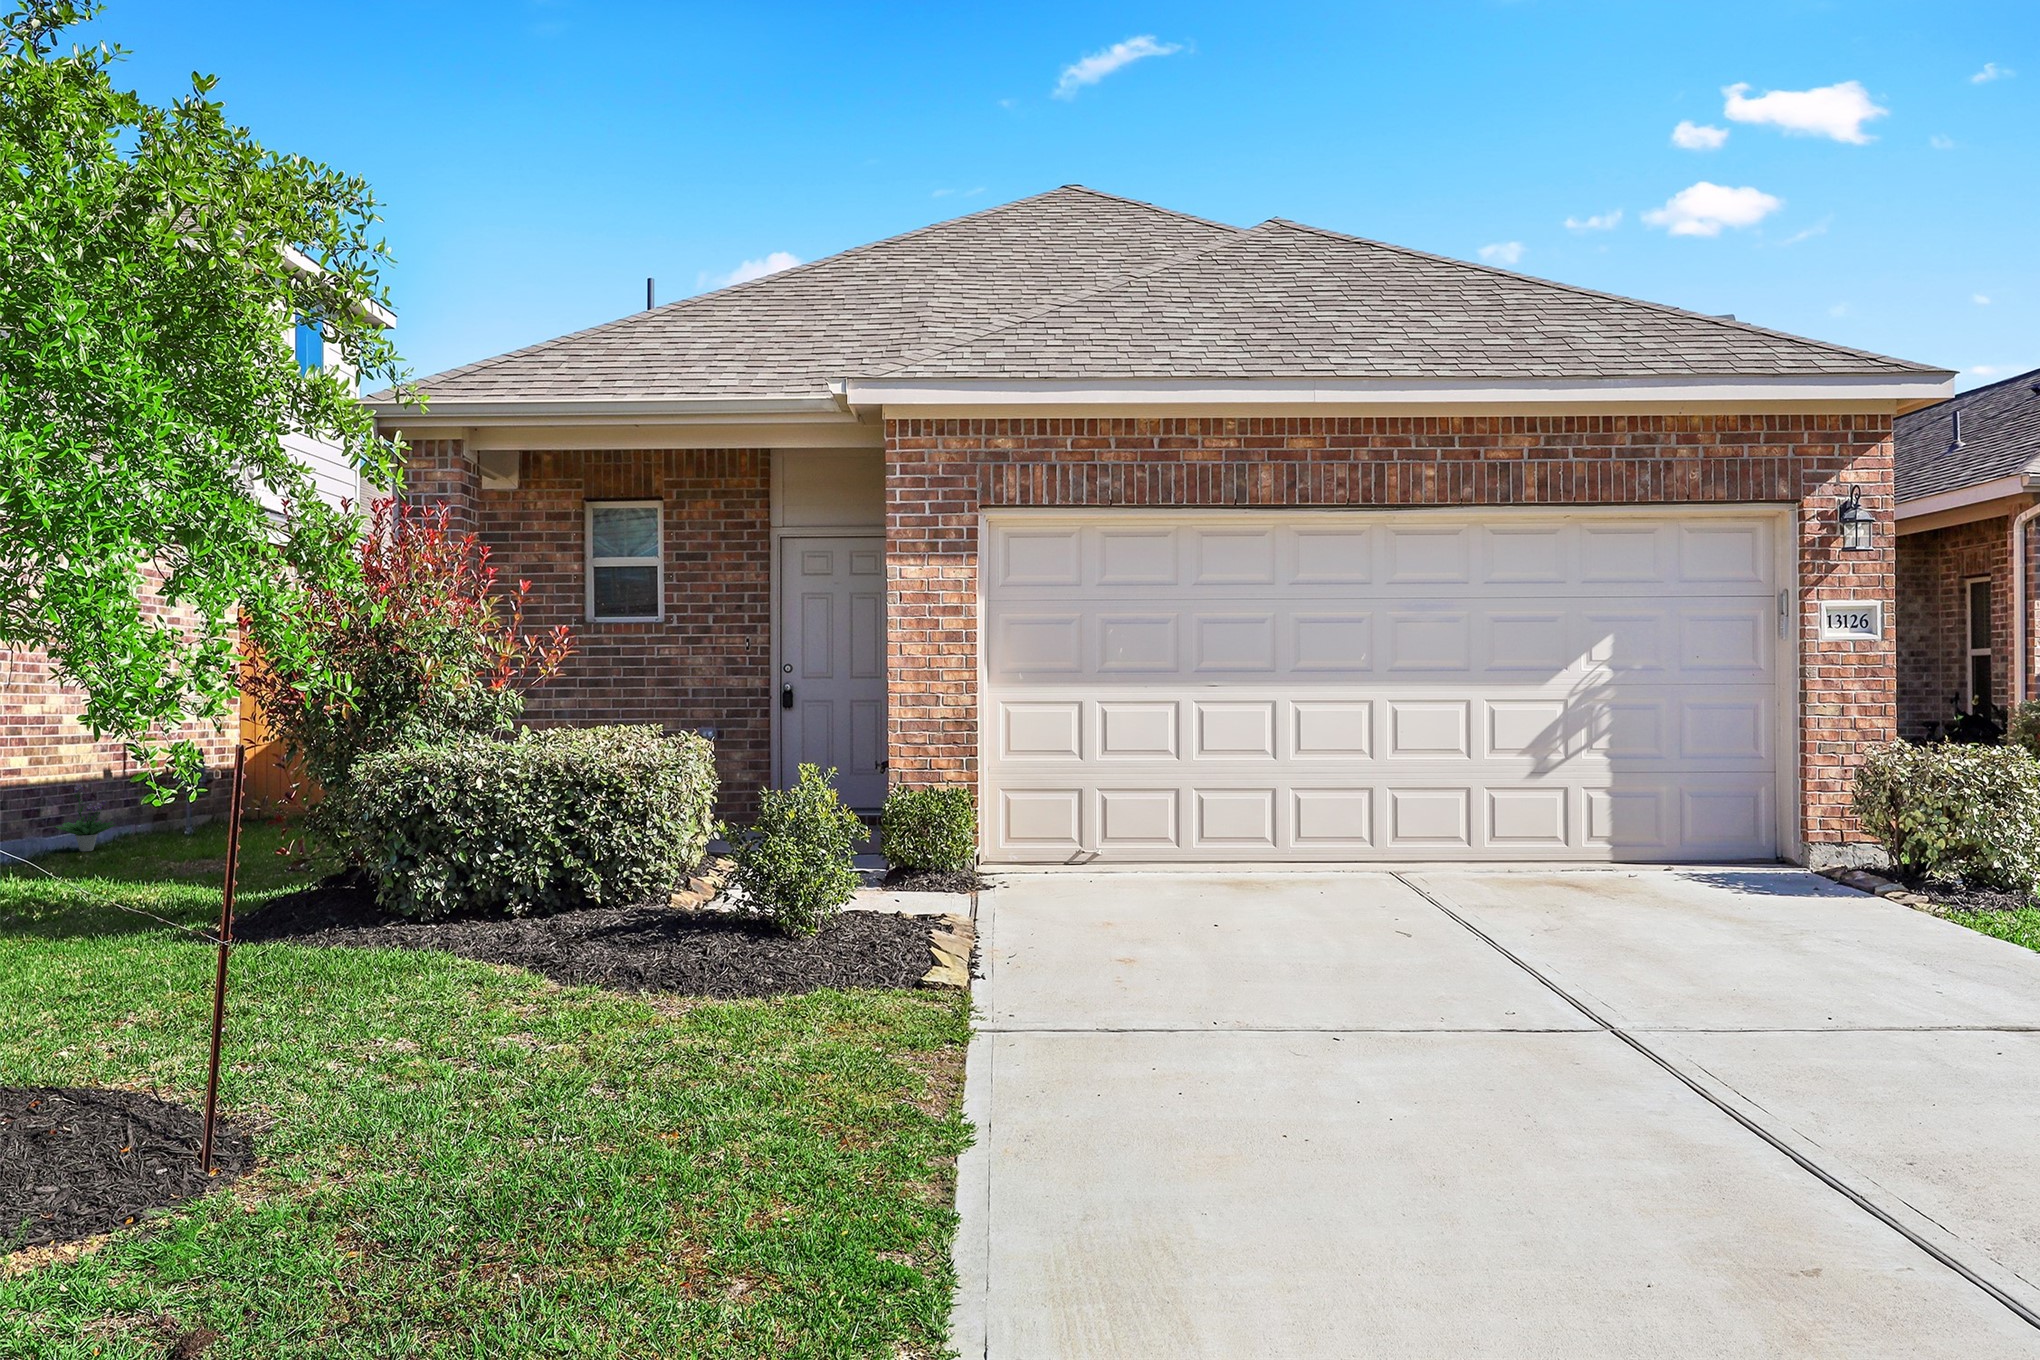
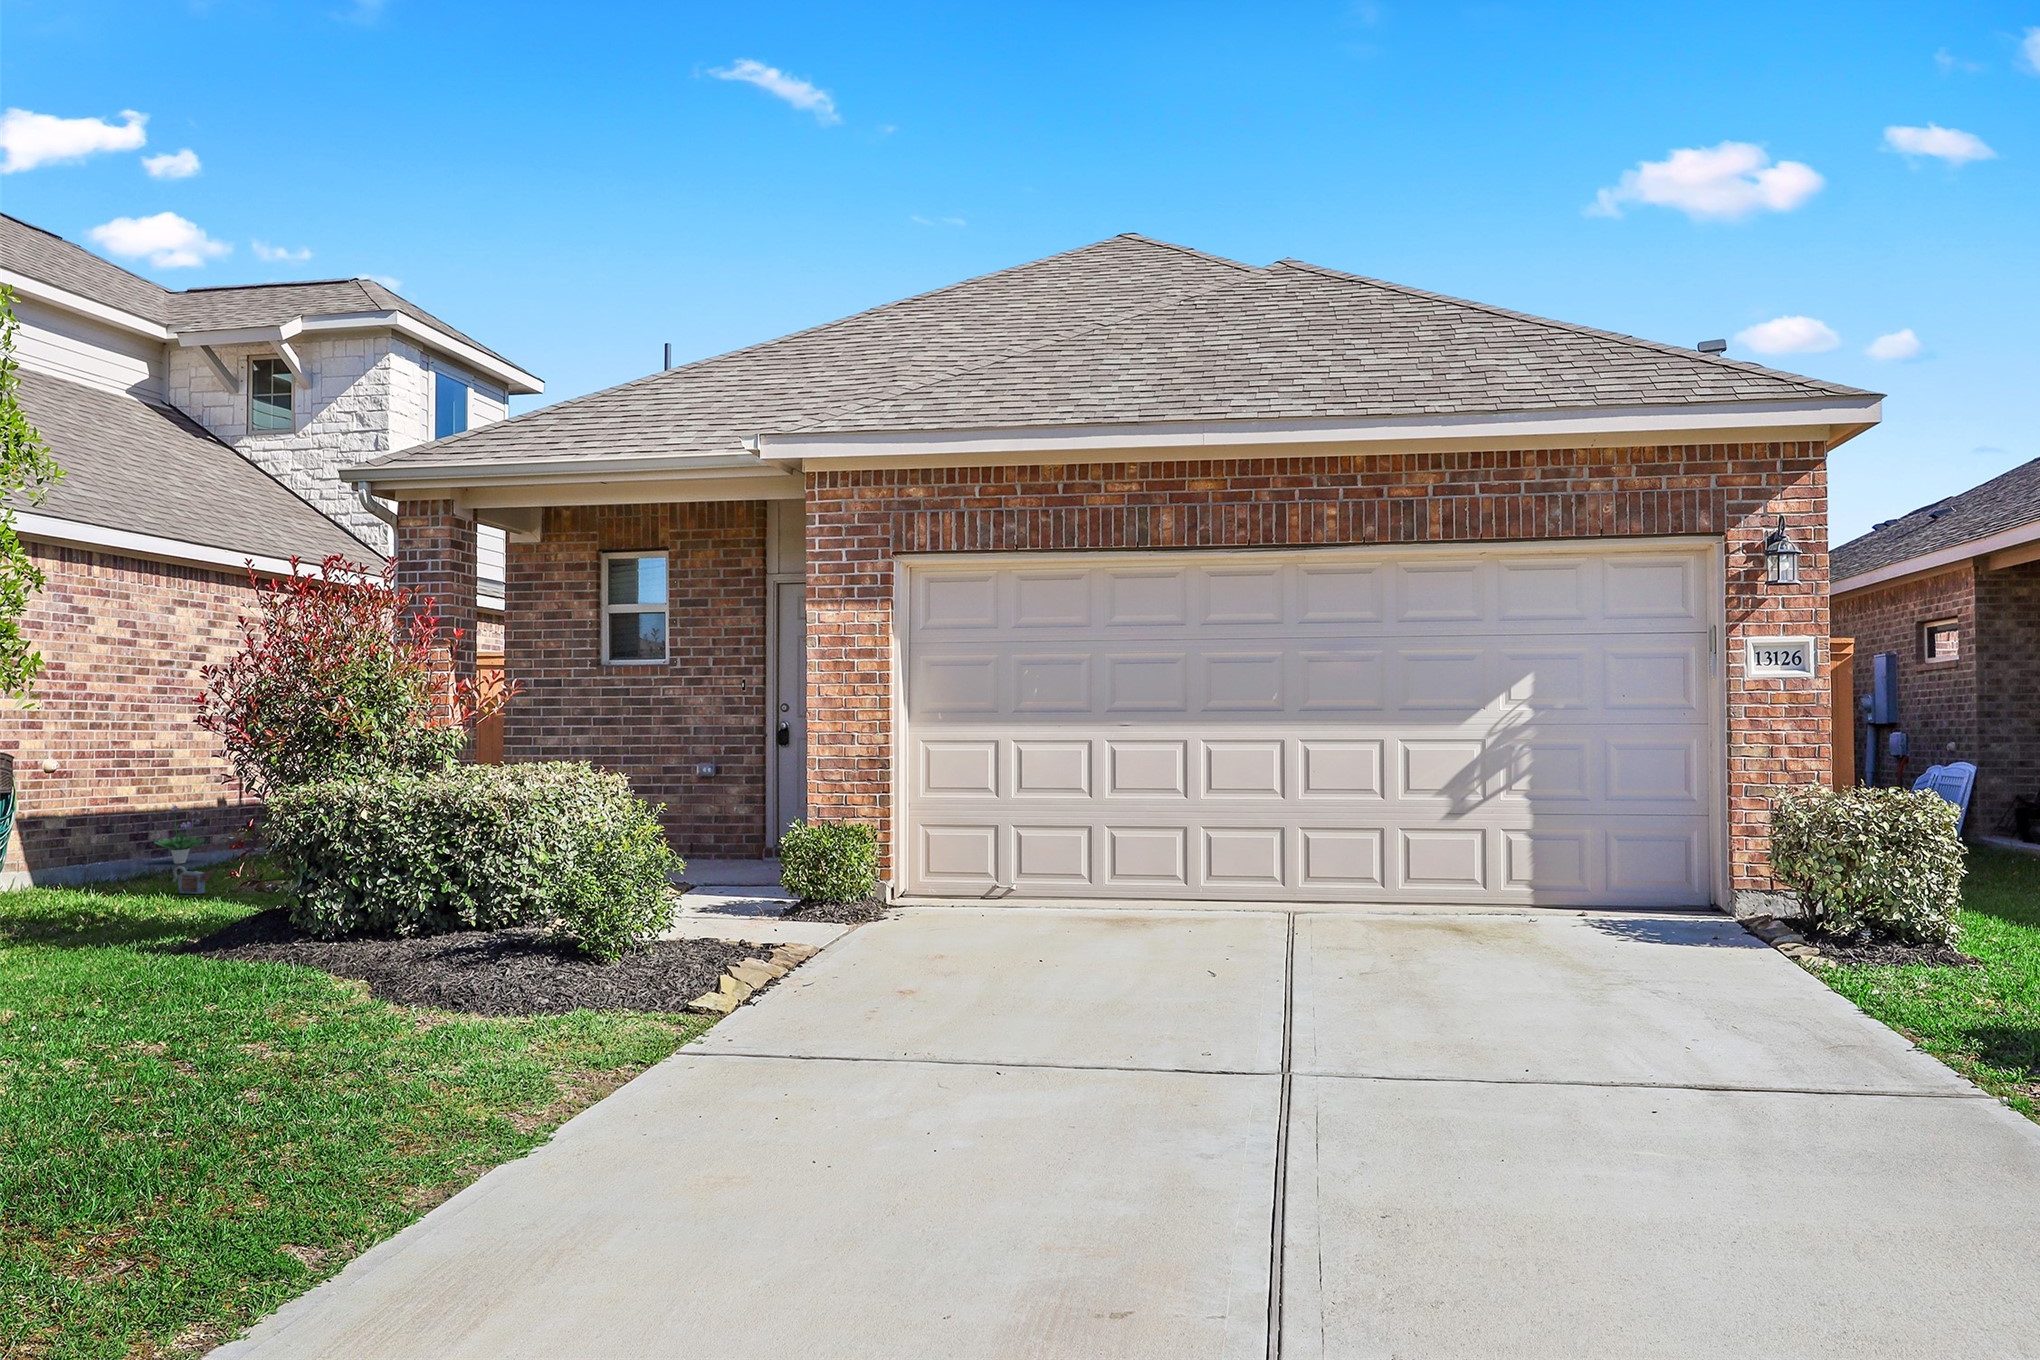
watering can: none [137,851,192,881] -> present [173,866,216,894]

